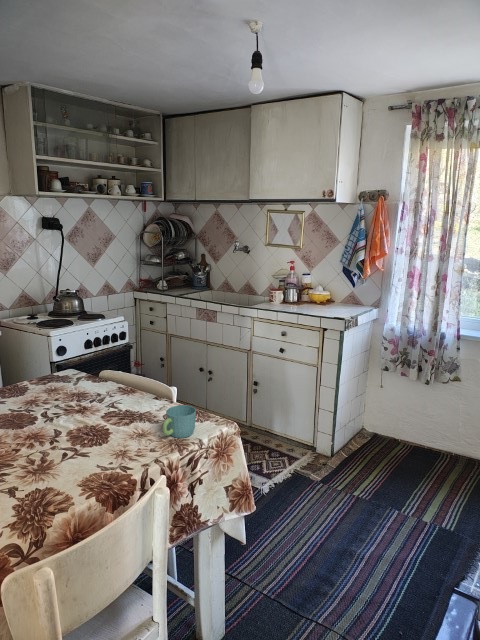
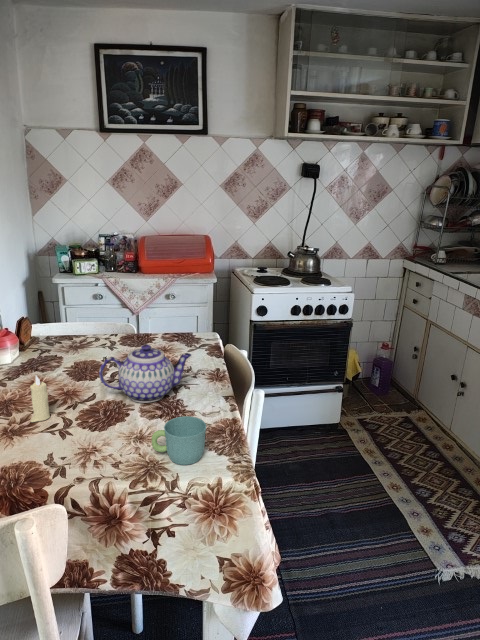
teapot: none [64,374,122,423] -> present [99,344,191,403]
candle: none [31,418,48,462] -> present [30,376,50,422]

